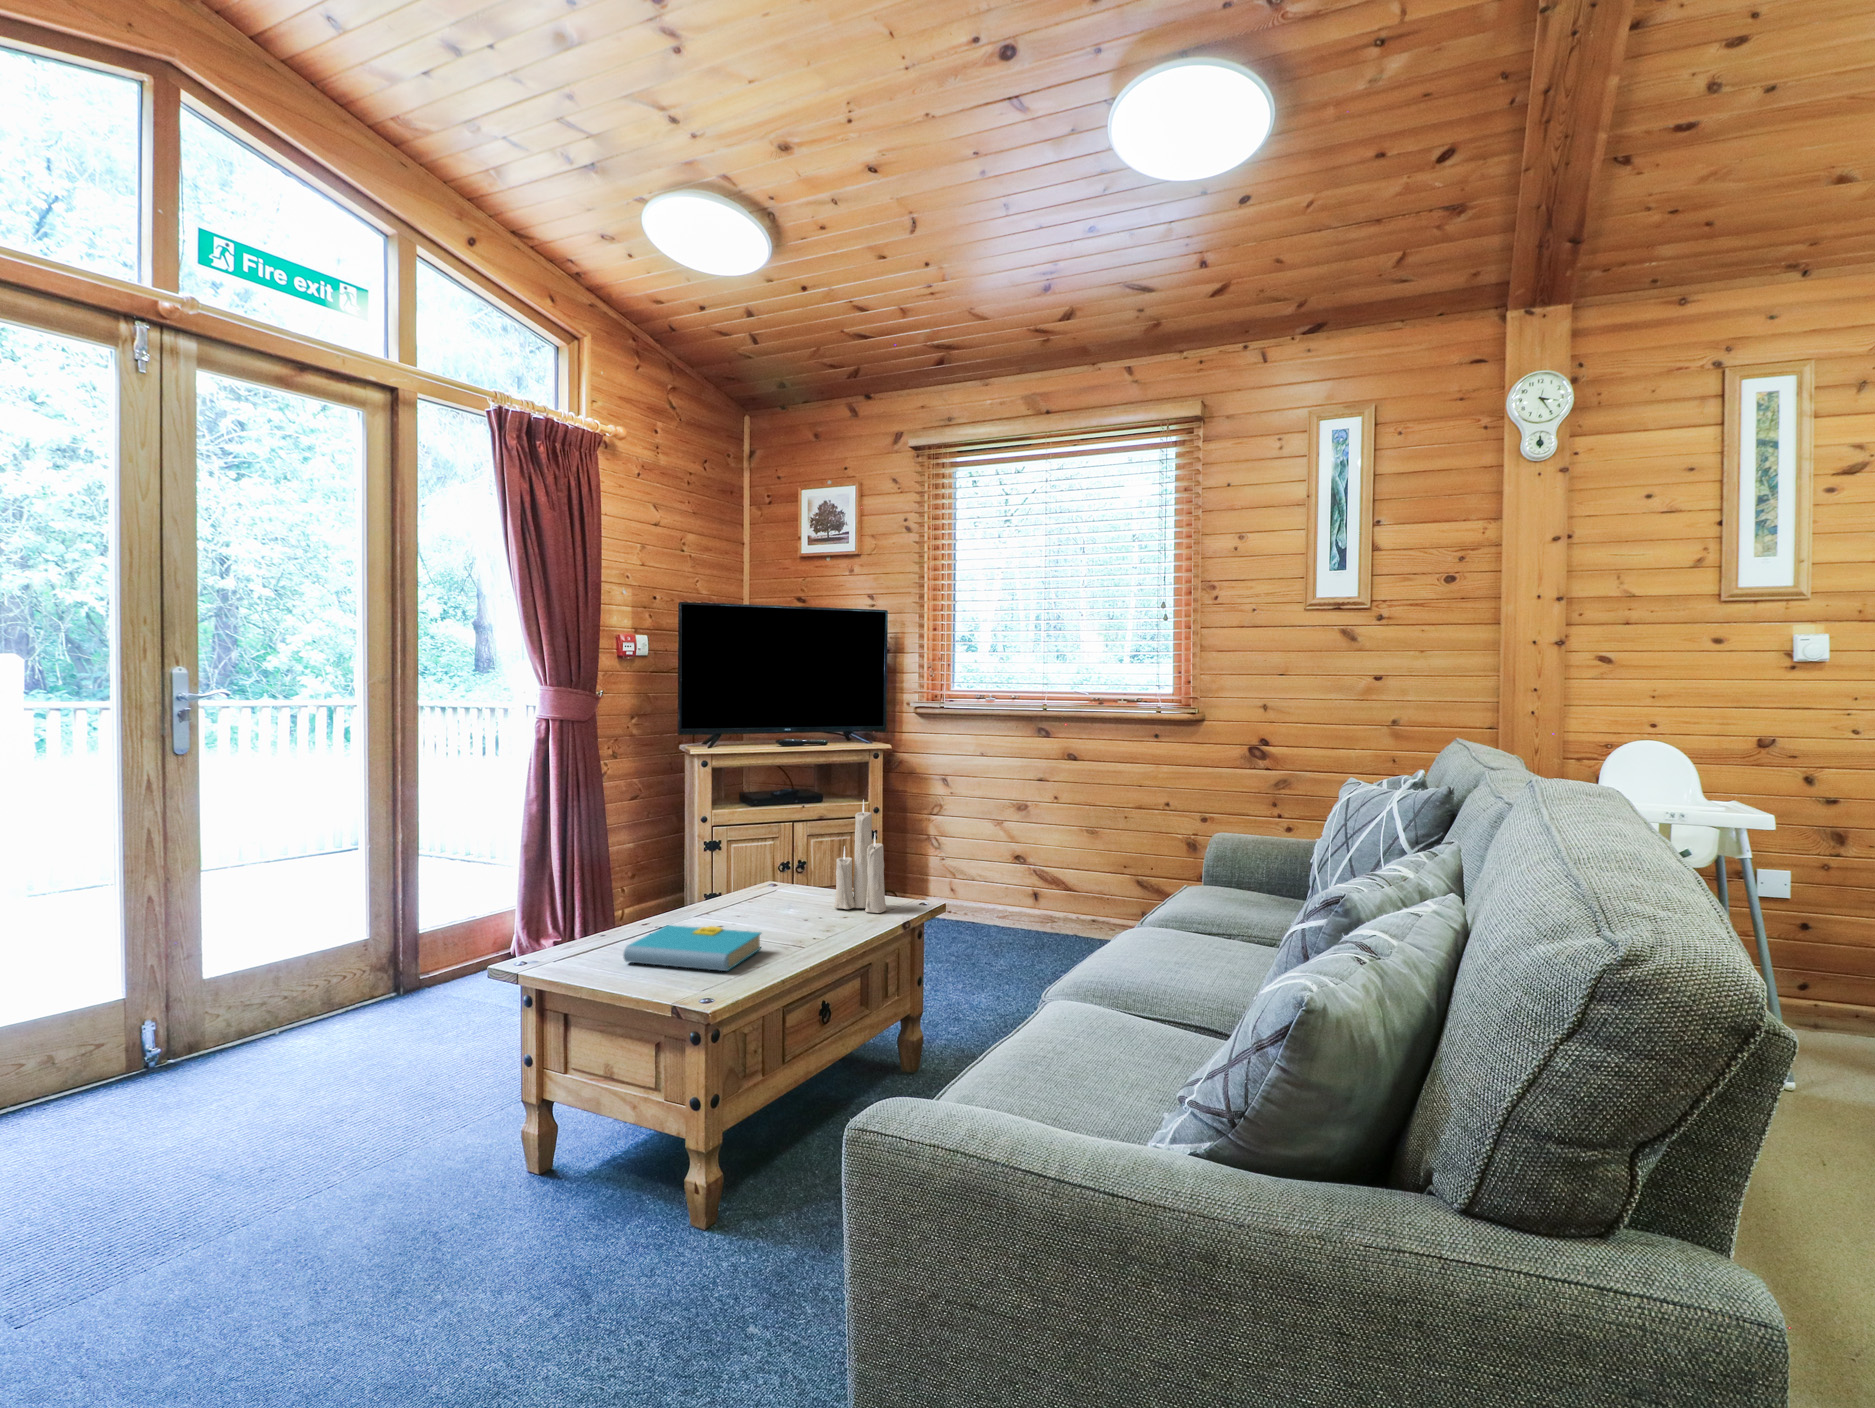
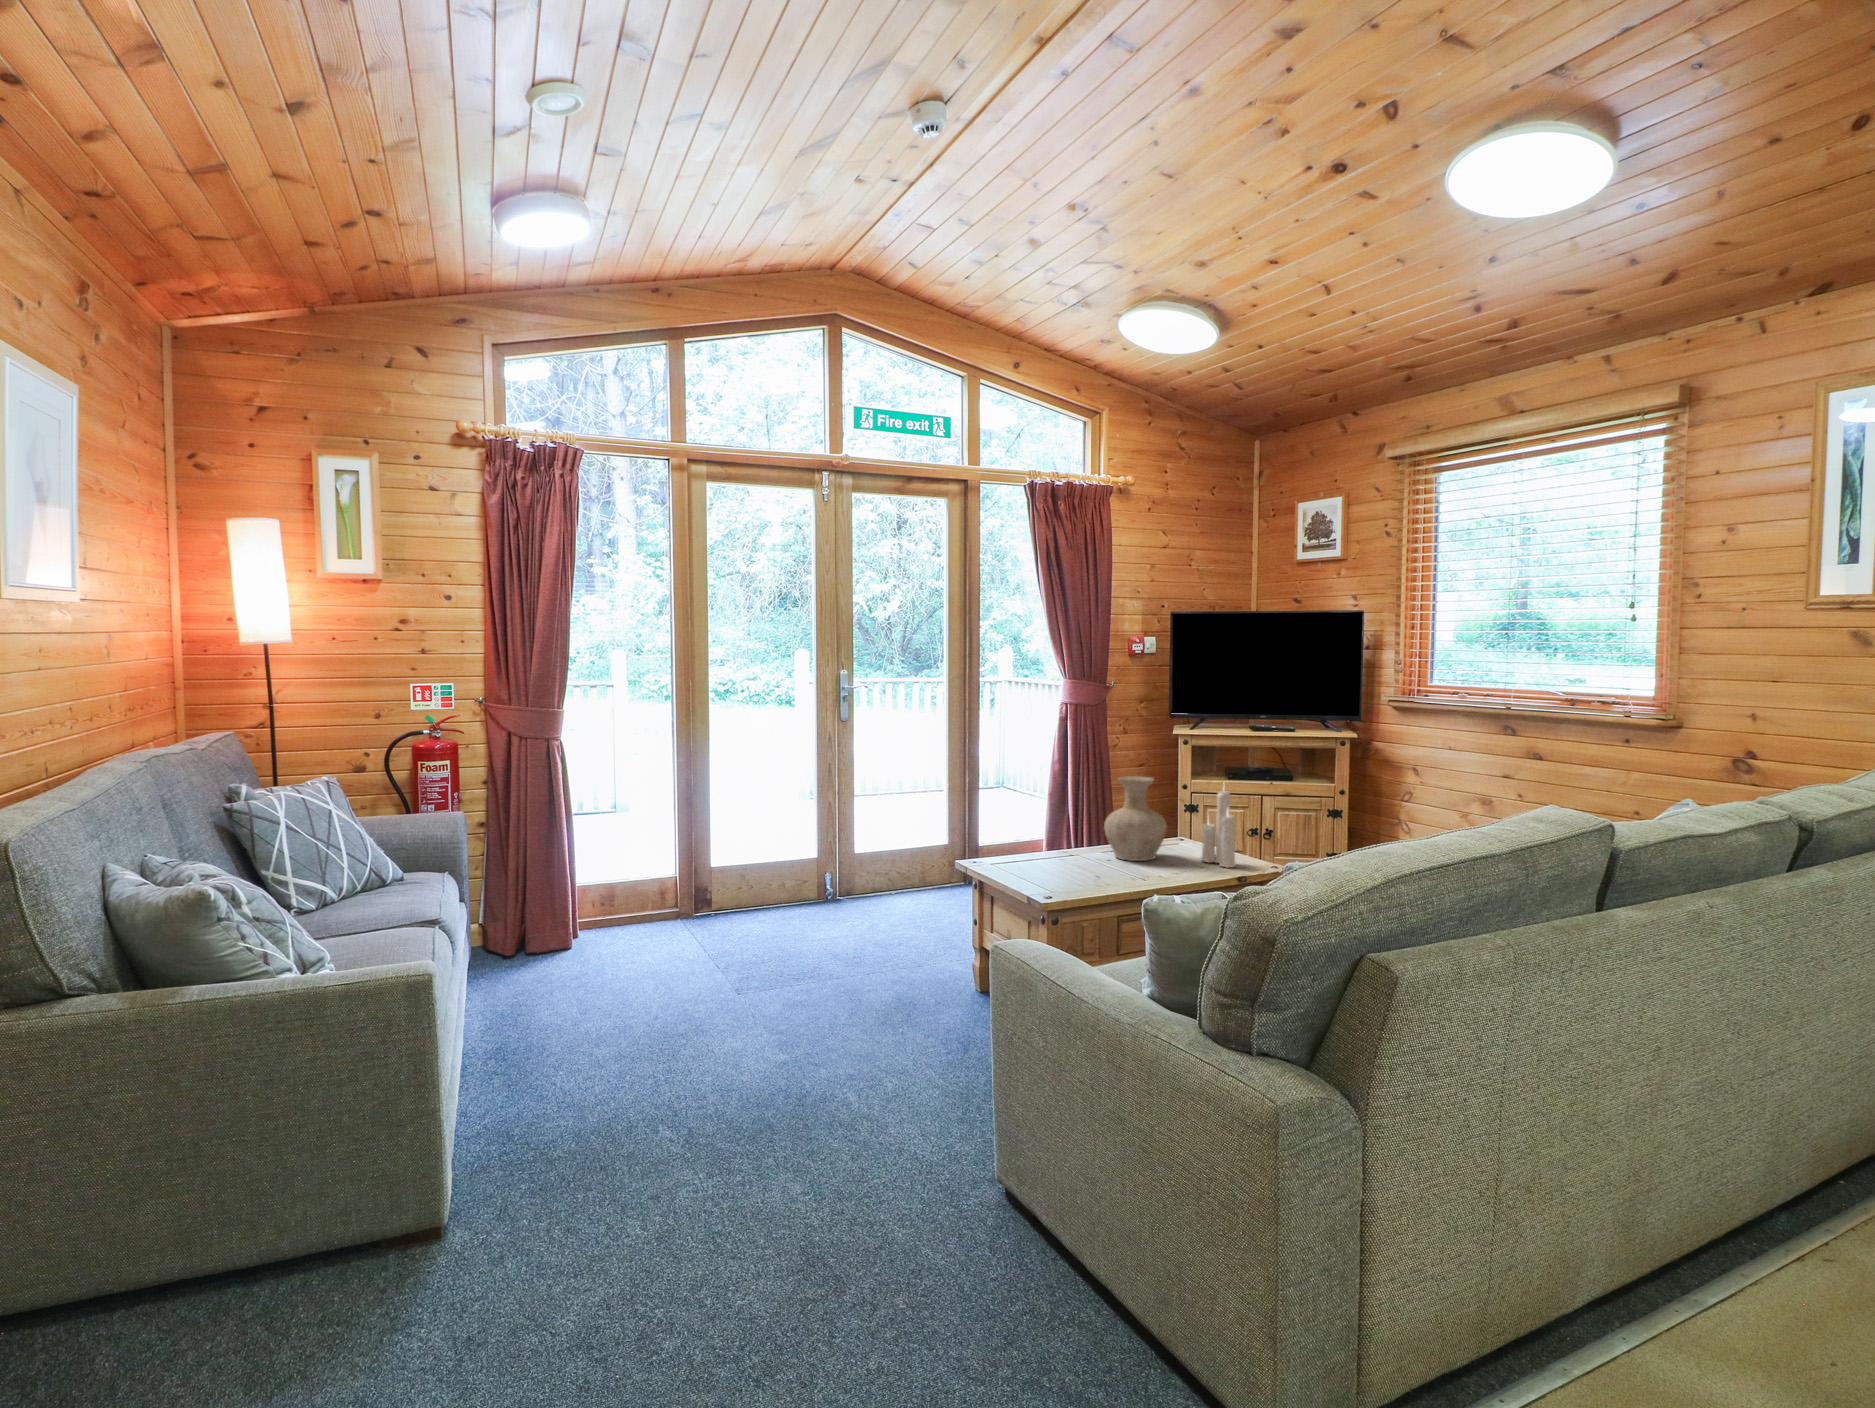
vase: none [702,802,790,922] -> present [1104,776,1167,861]
book: present [623,925,761,971] -> none [1030,853,1117,883]

